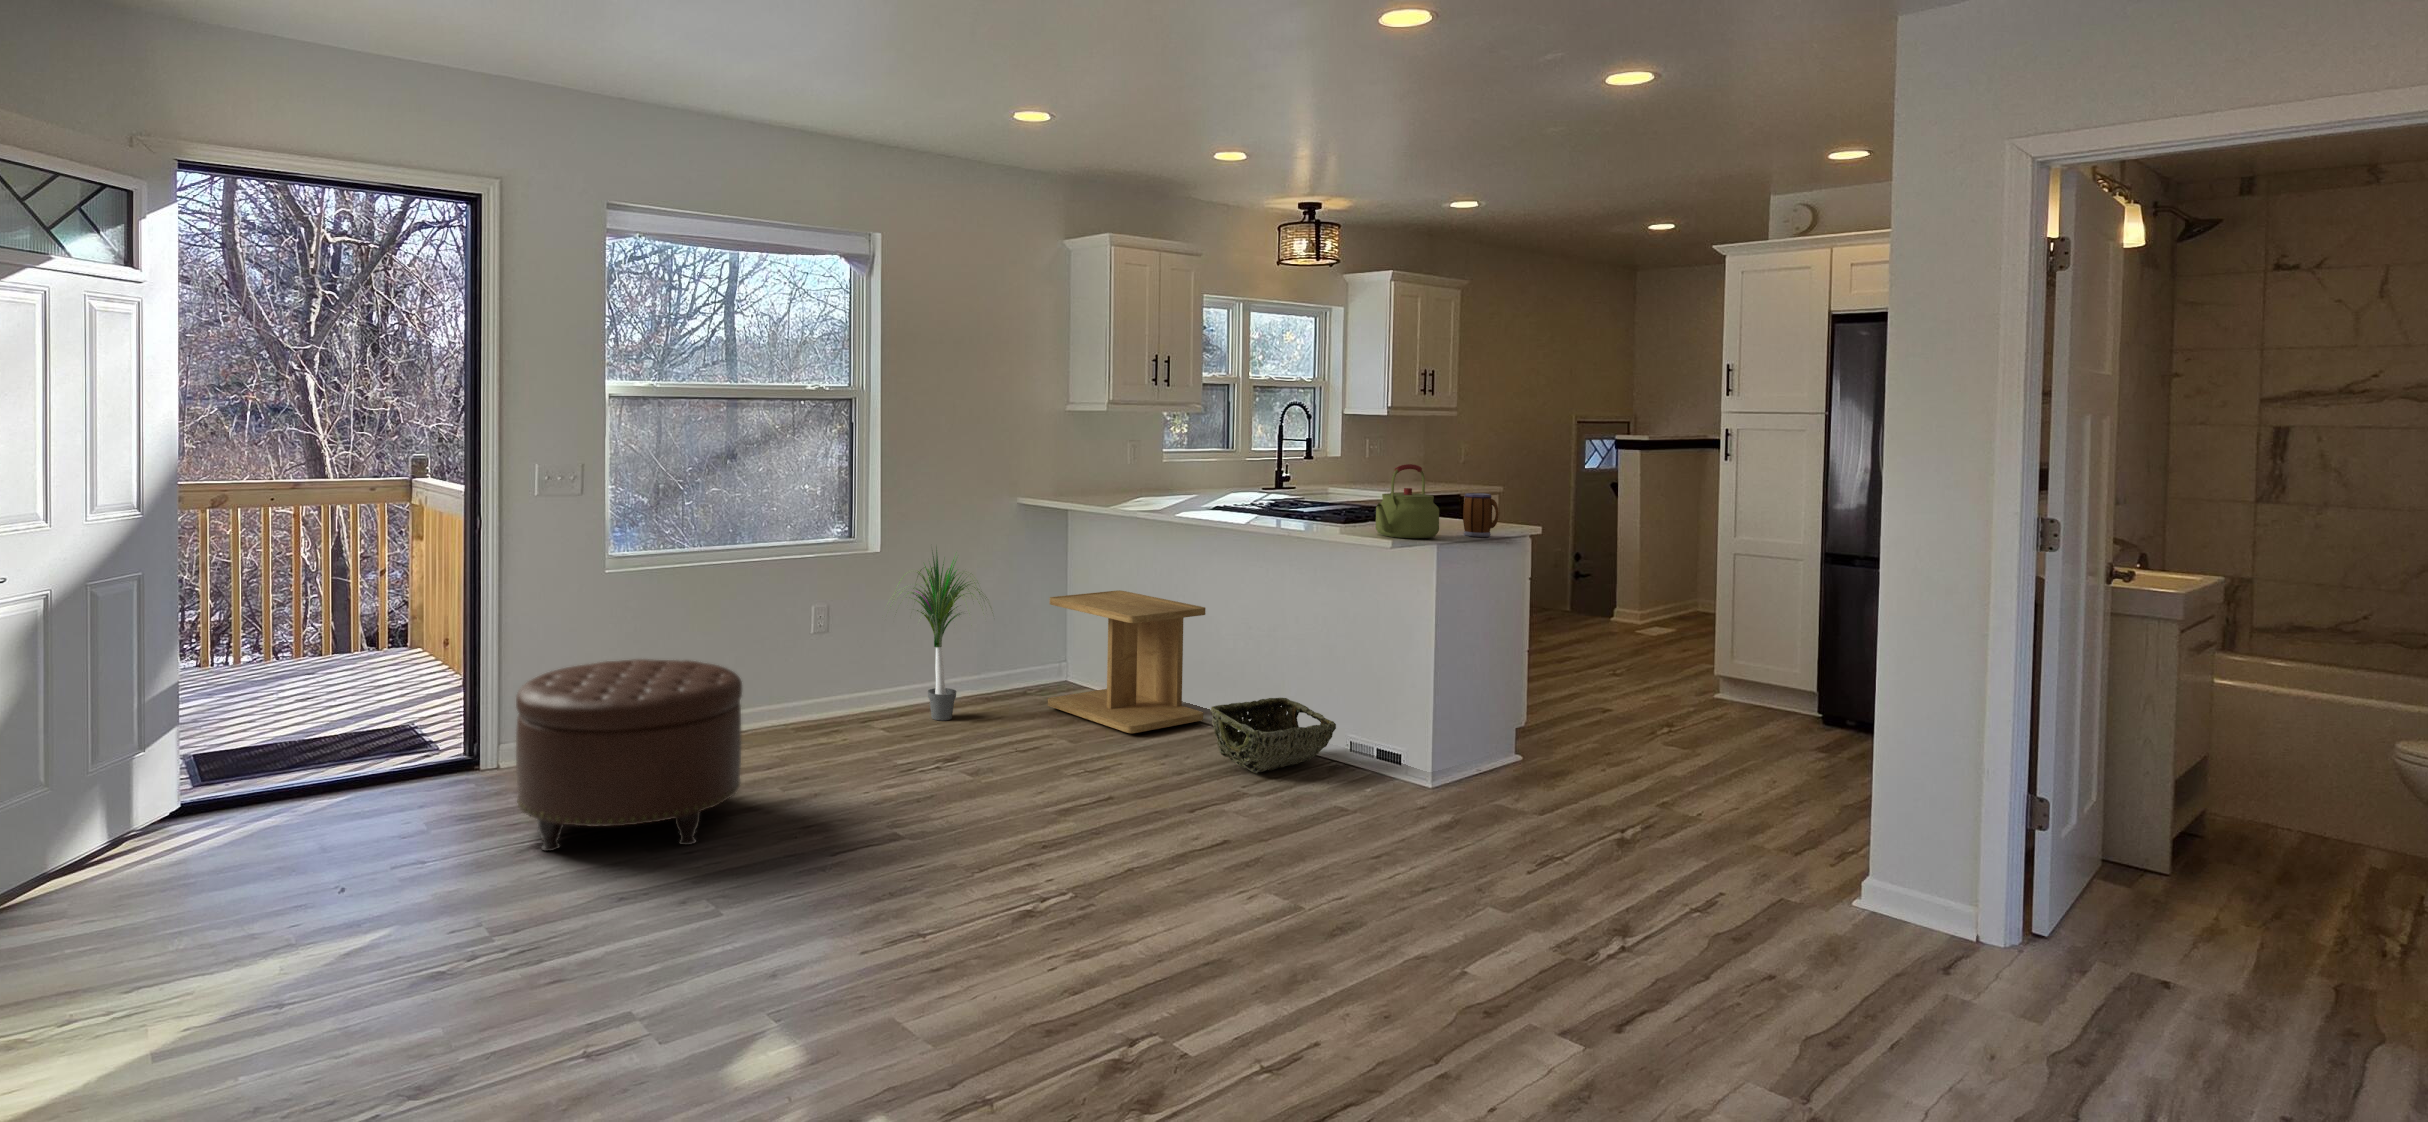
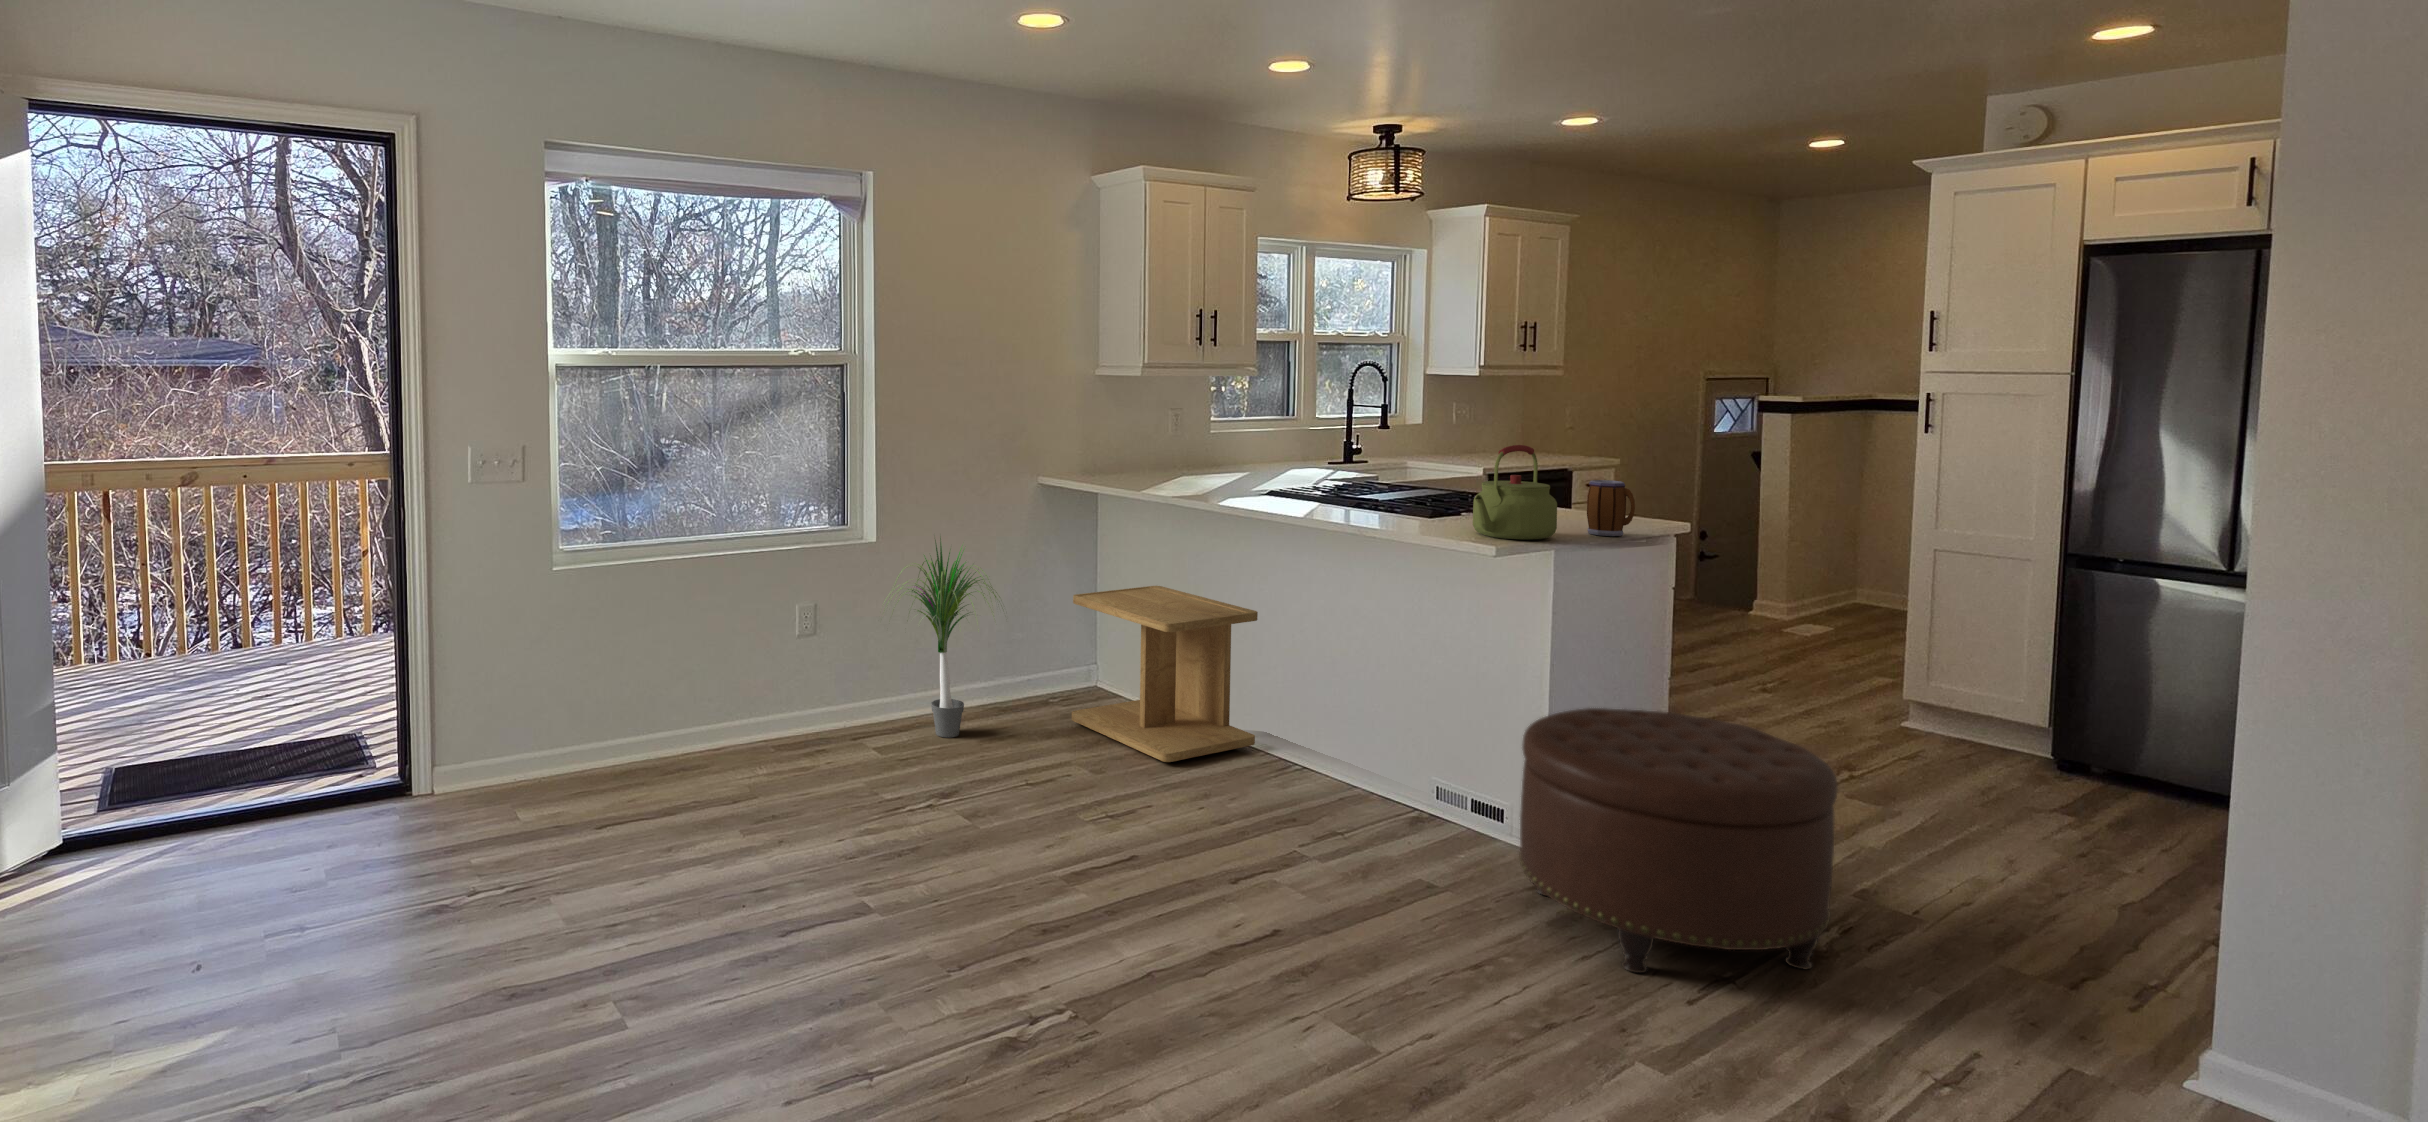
ottoman: present [516,659,742,851] -> present [1519,708,1838,973]
woven basket: present [1211,698,1336,773] -> none [1261,727,1420,826]

